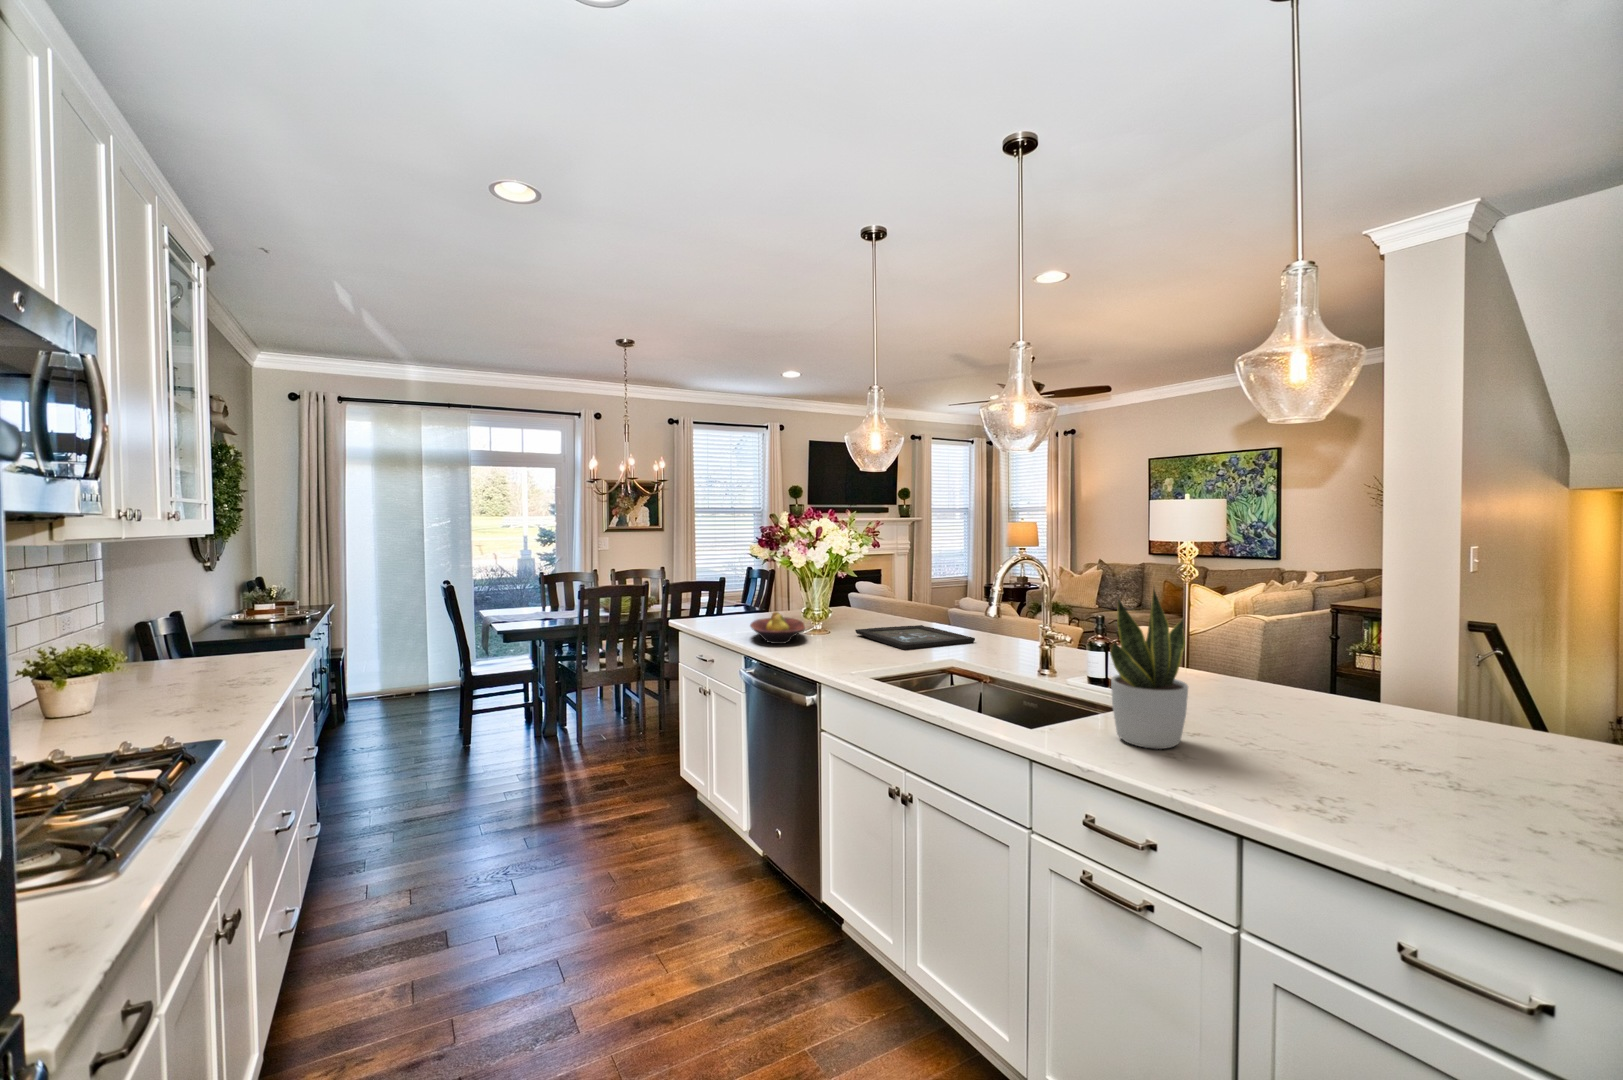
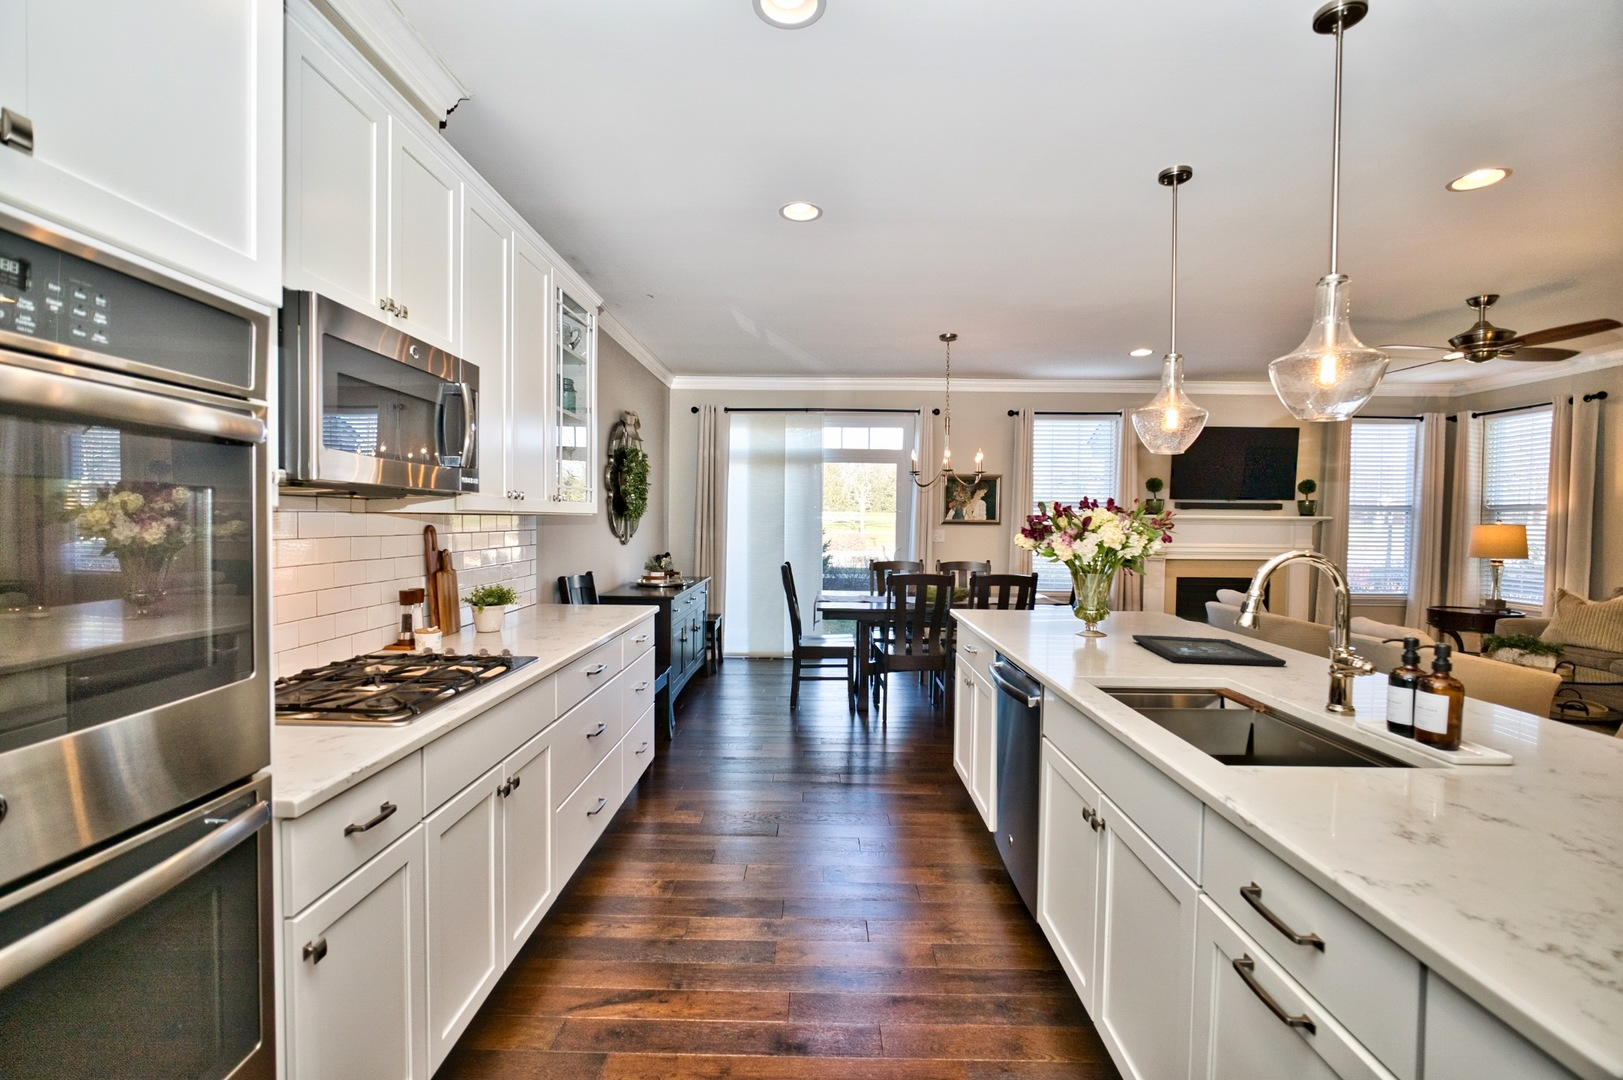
potted plant: present [1110,589,1188,749] -> none [1320,590,1493,828]
fruit bowl: present [750,612,805,644] -> none [1008,607,1071,640]

